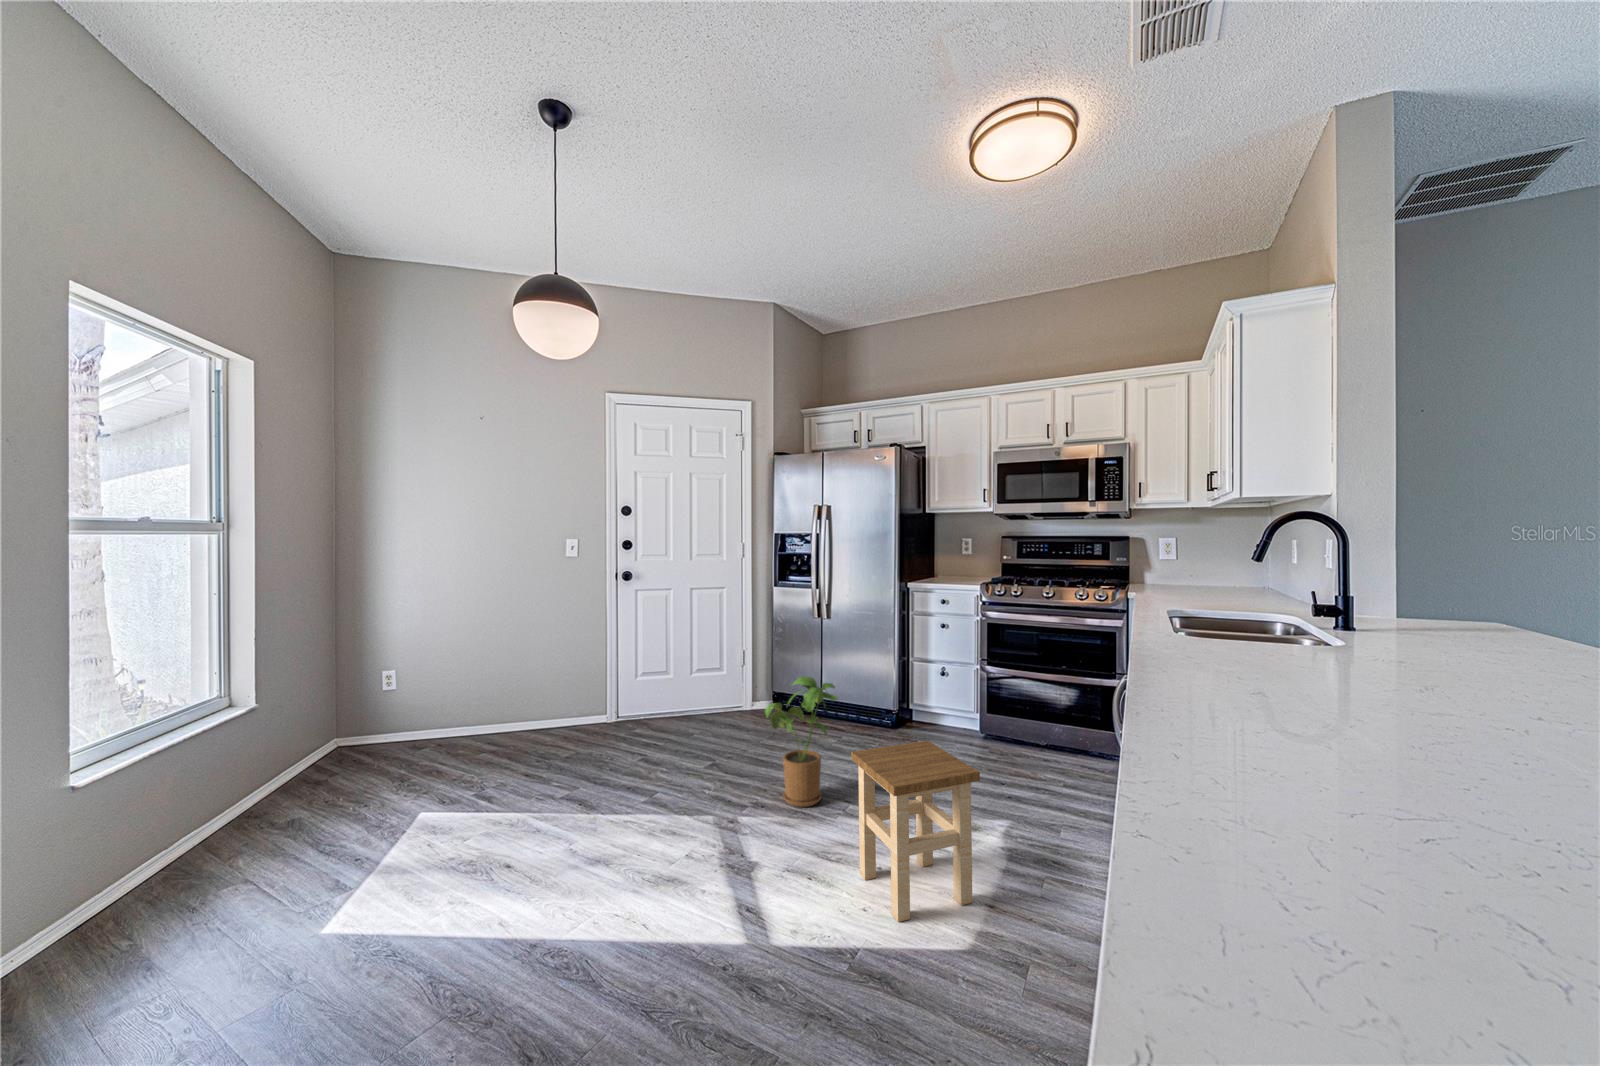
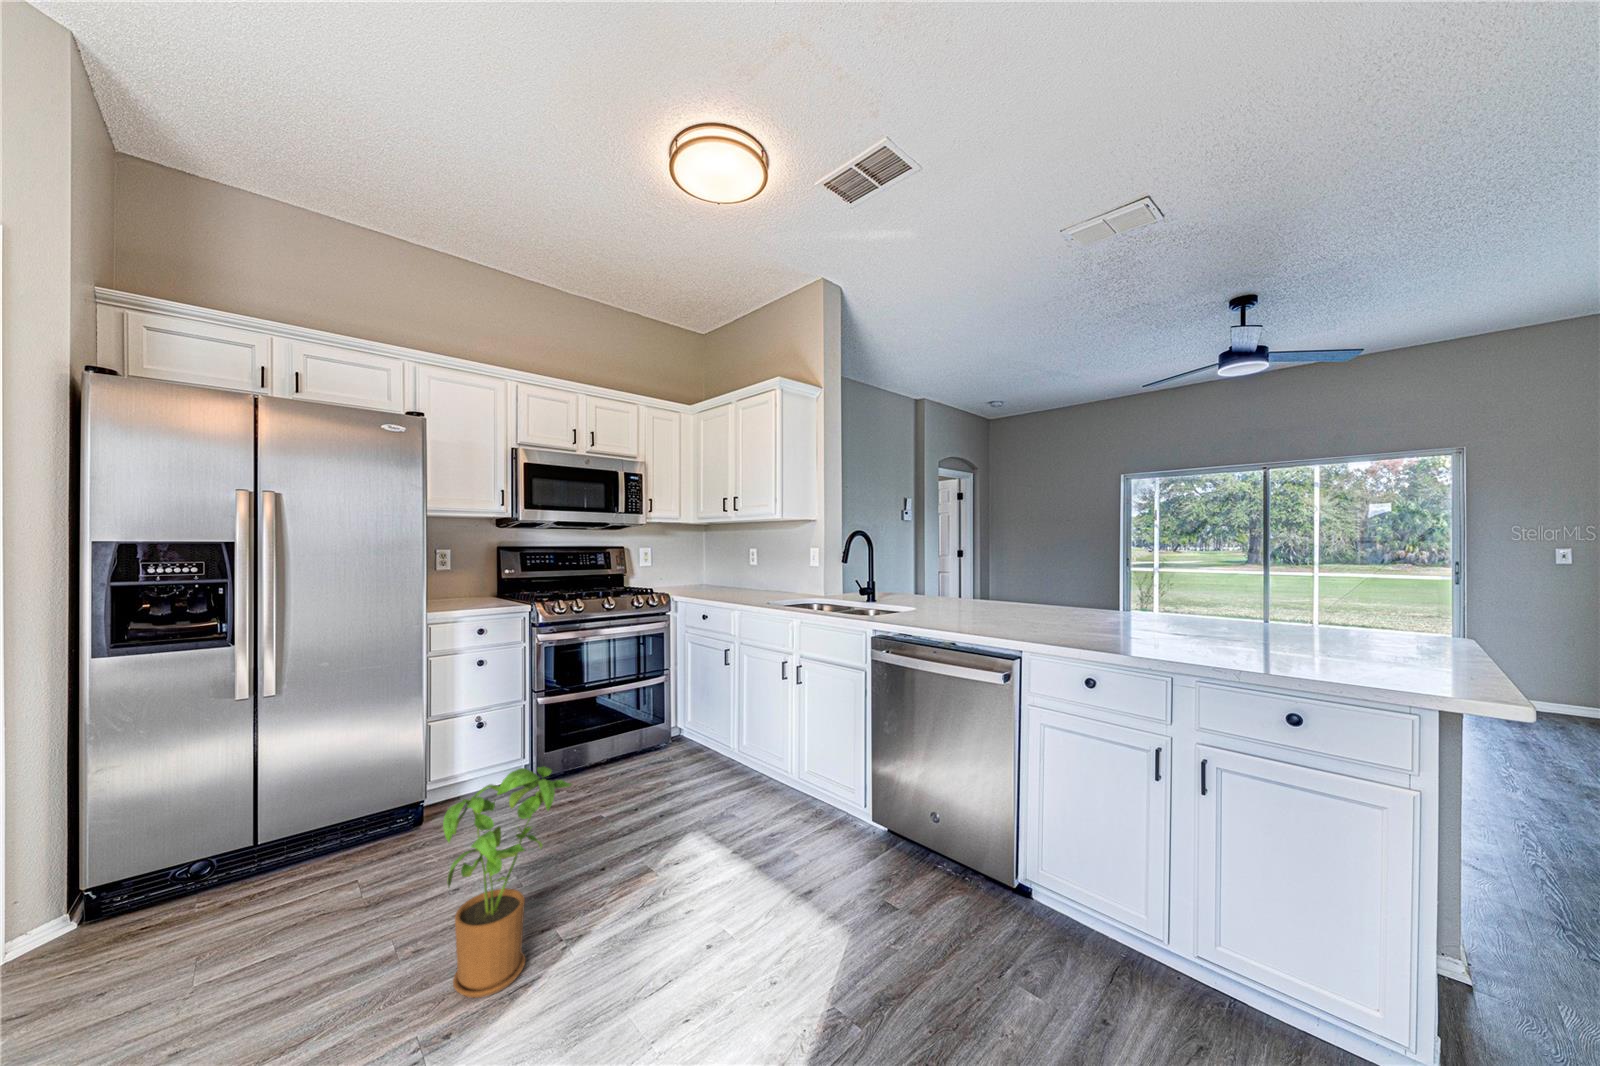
stool: present [851,741,980,922] -> none [704,773,814,968]

